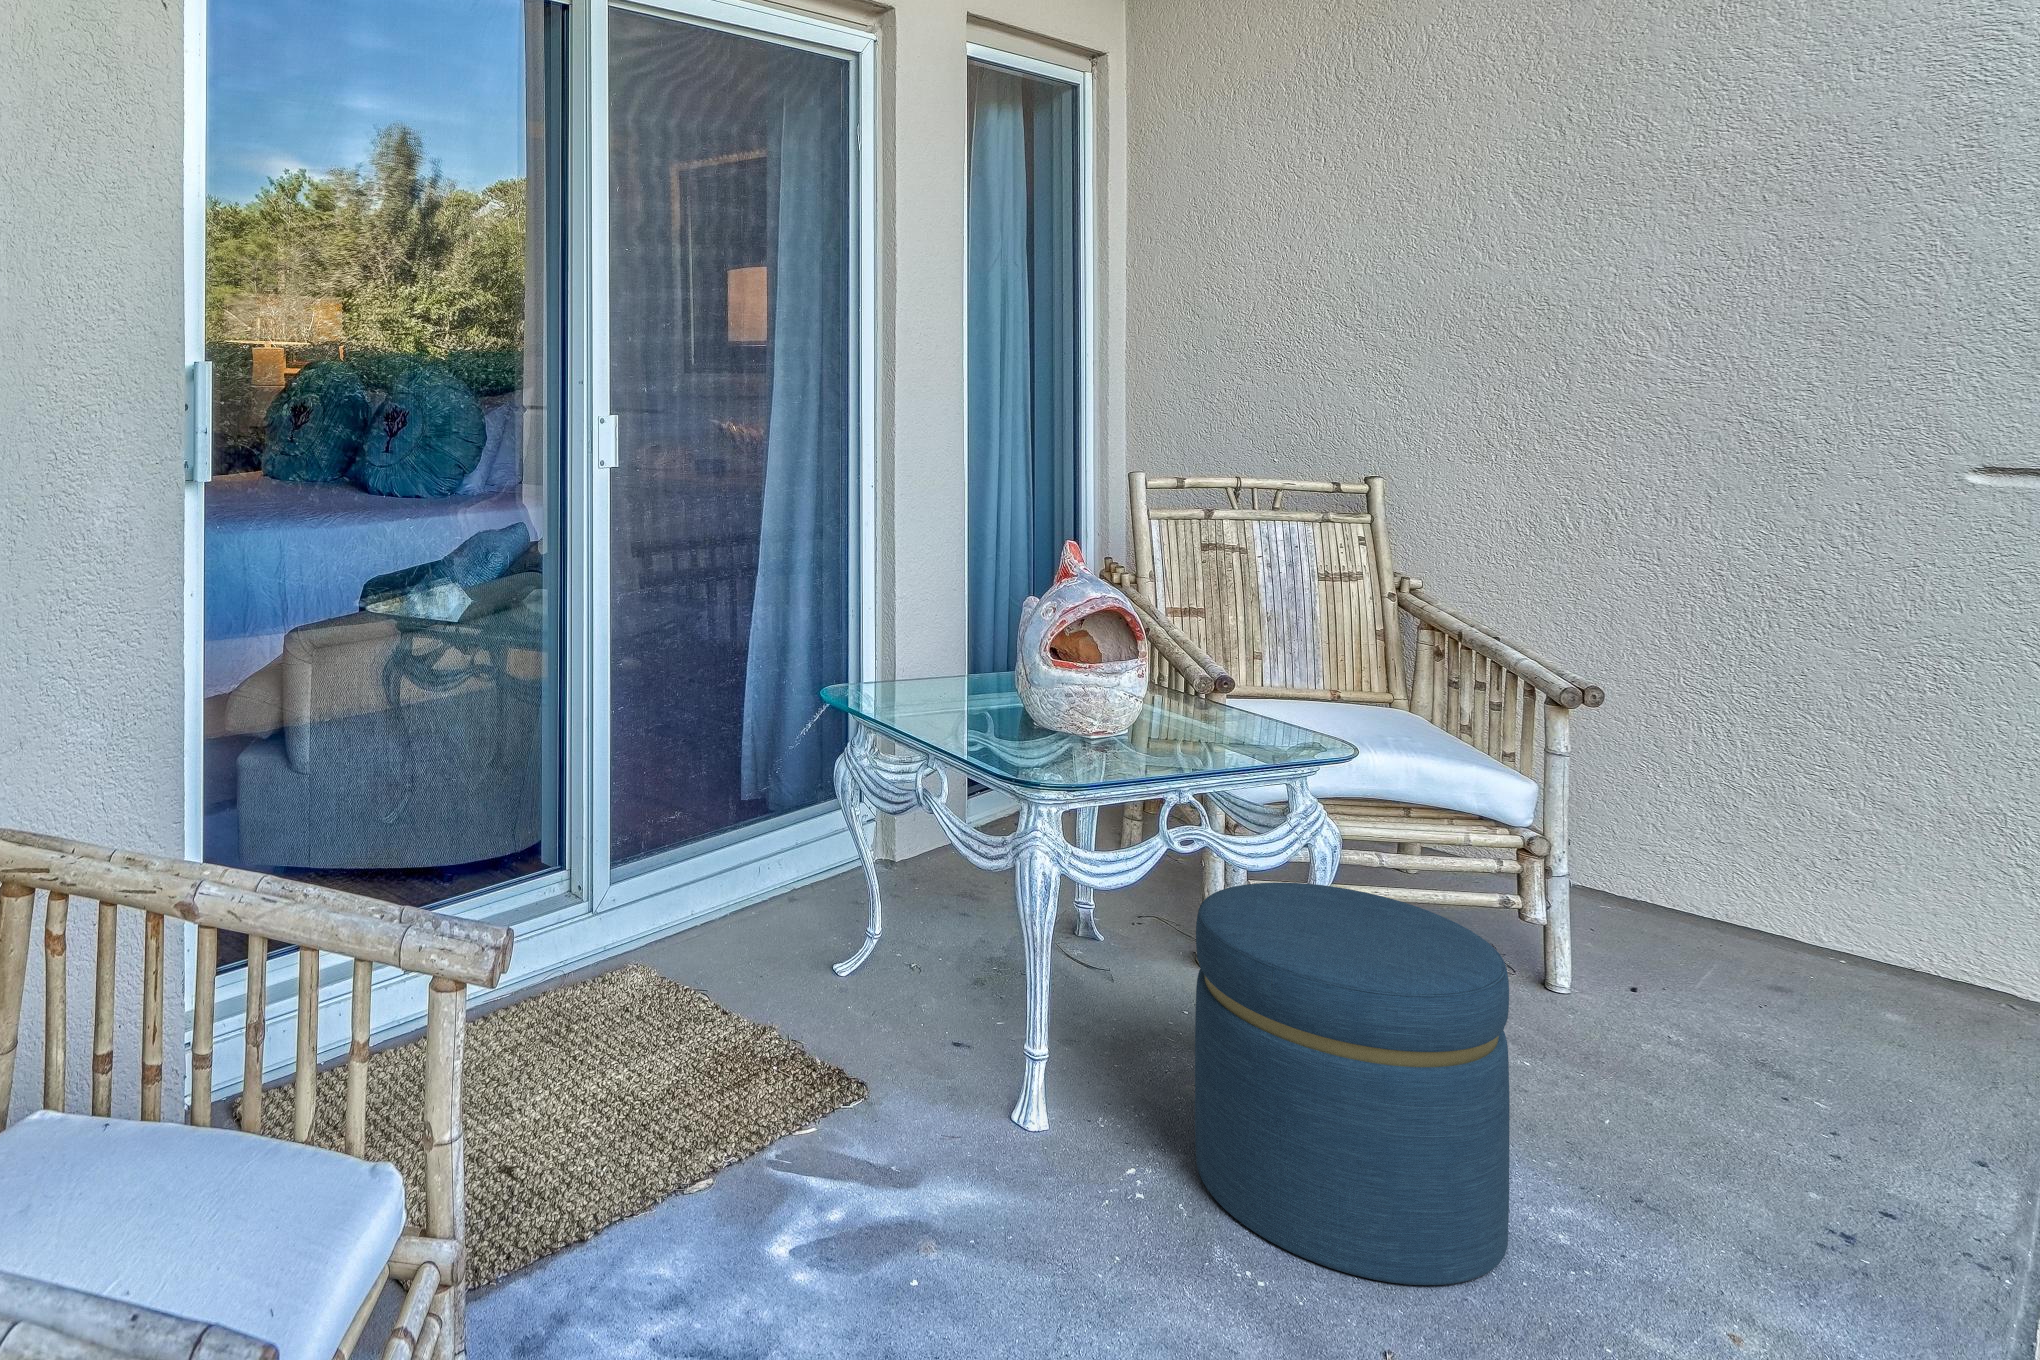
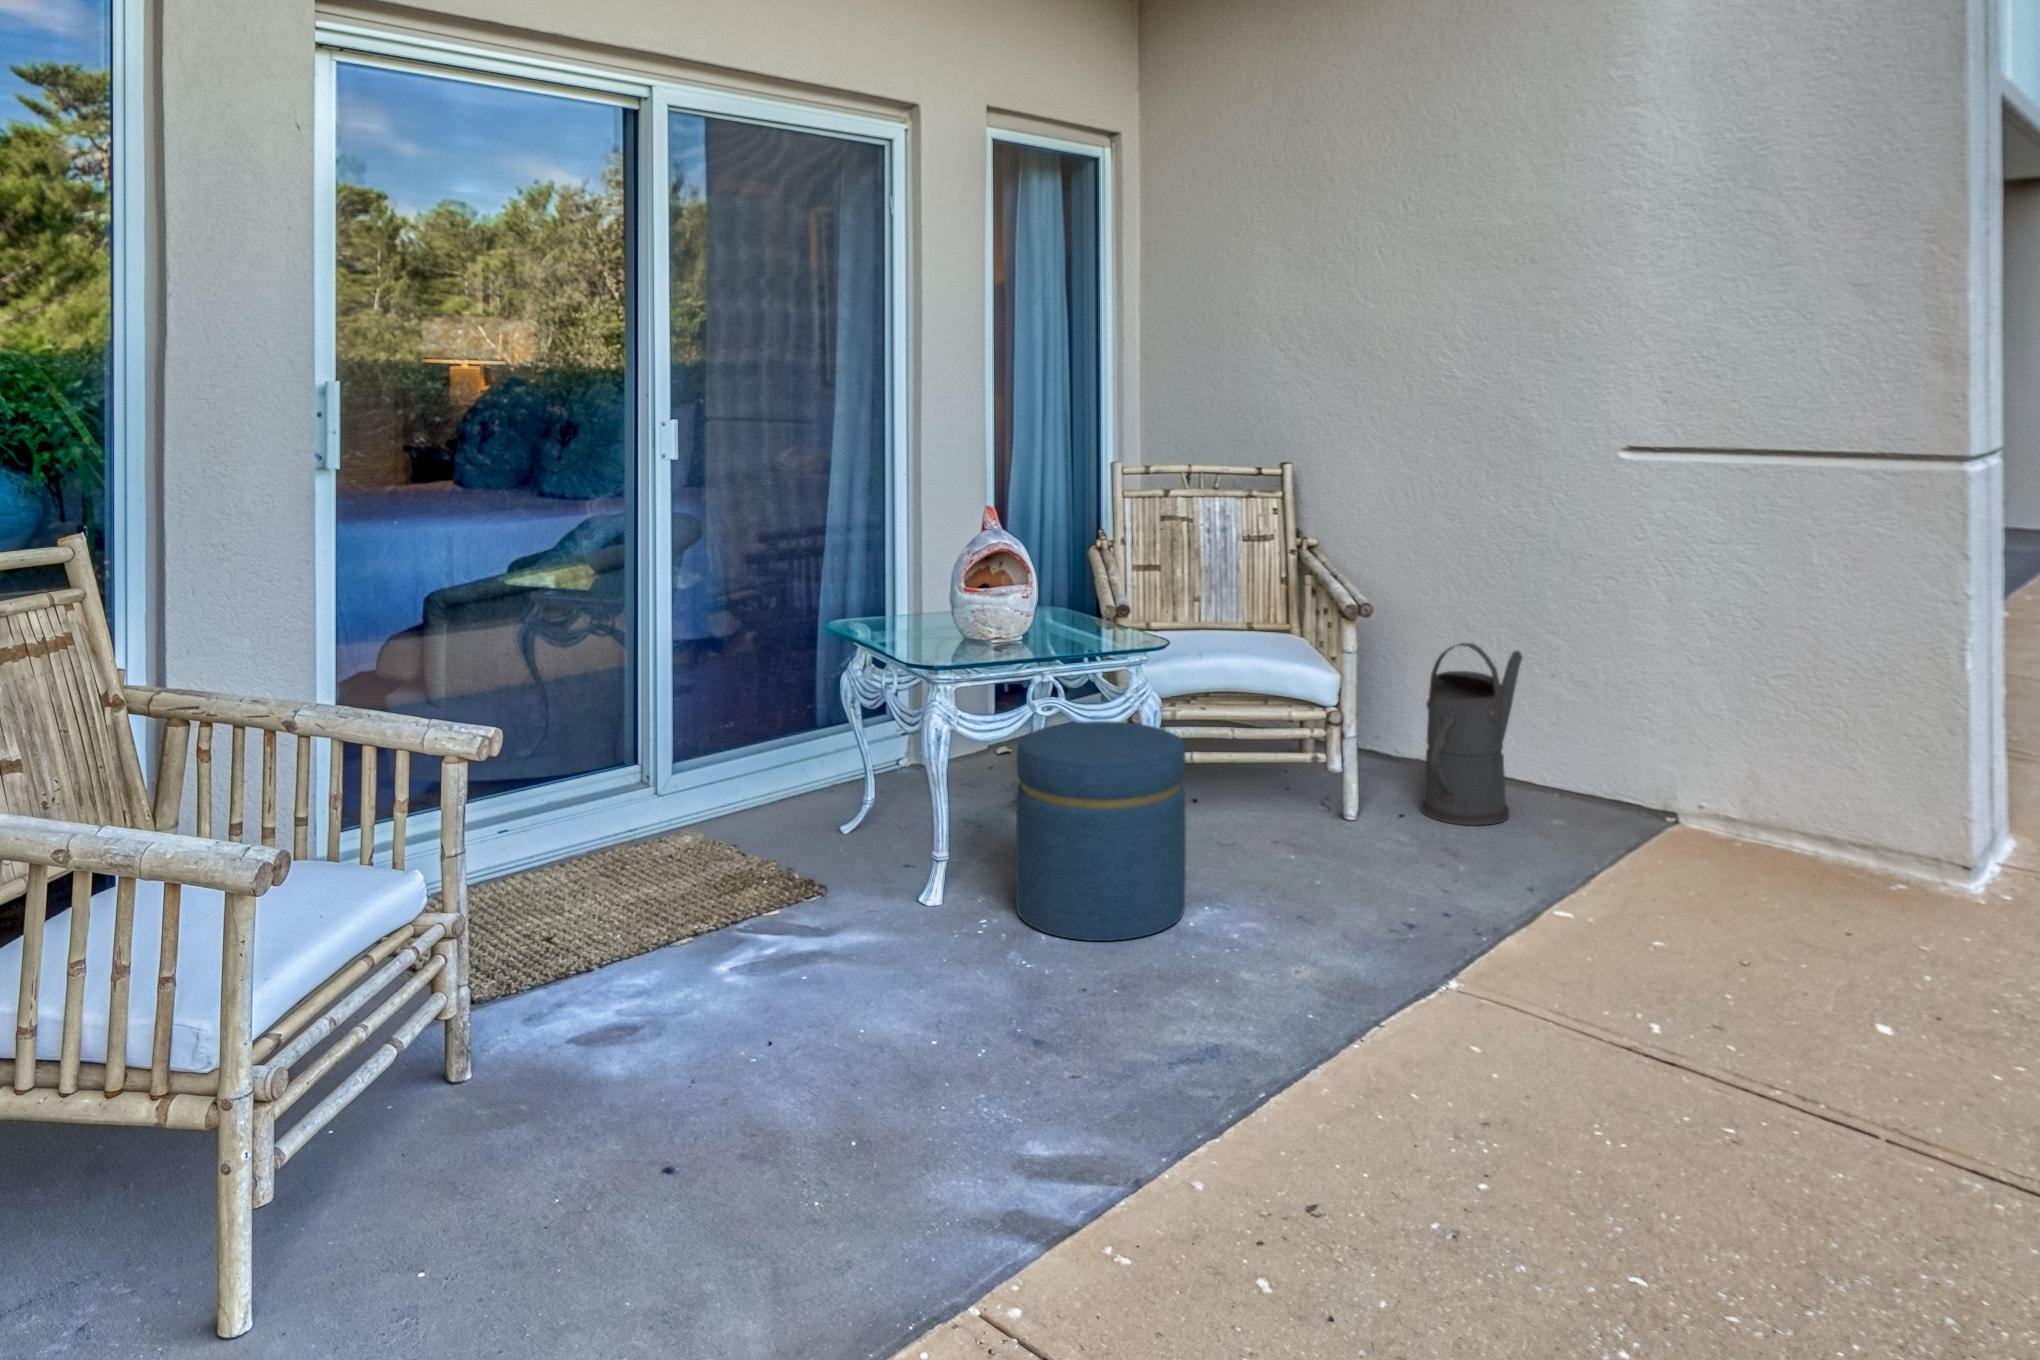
watering can: none [1703,758,1883,1050] -> present [1420,643,1522,826]

